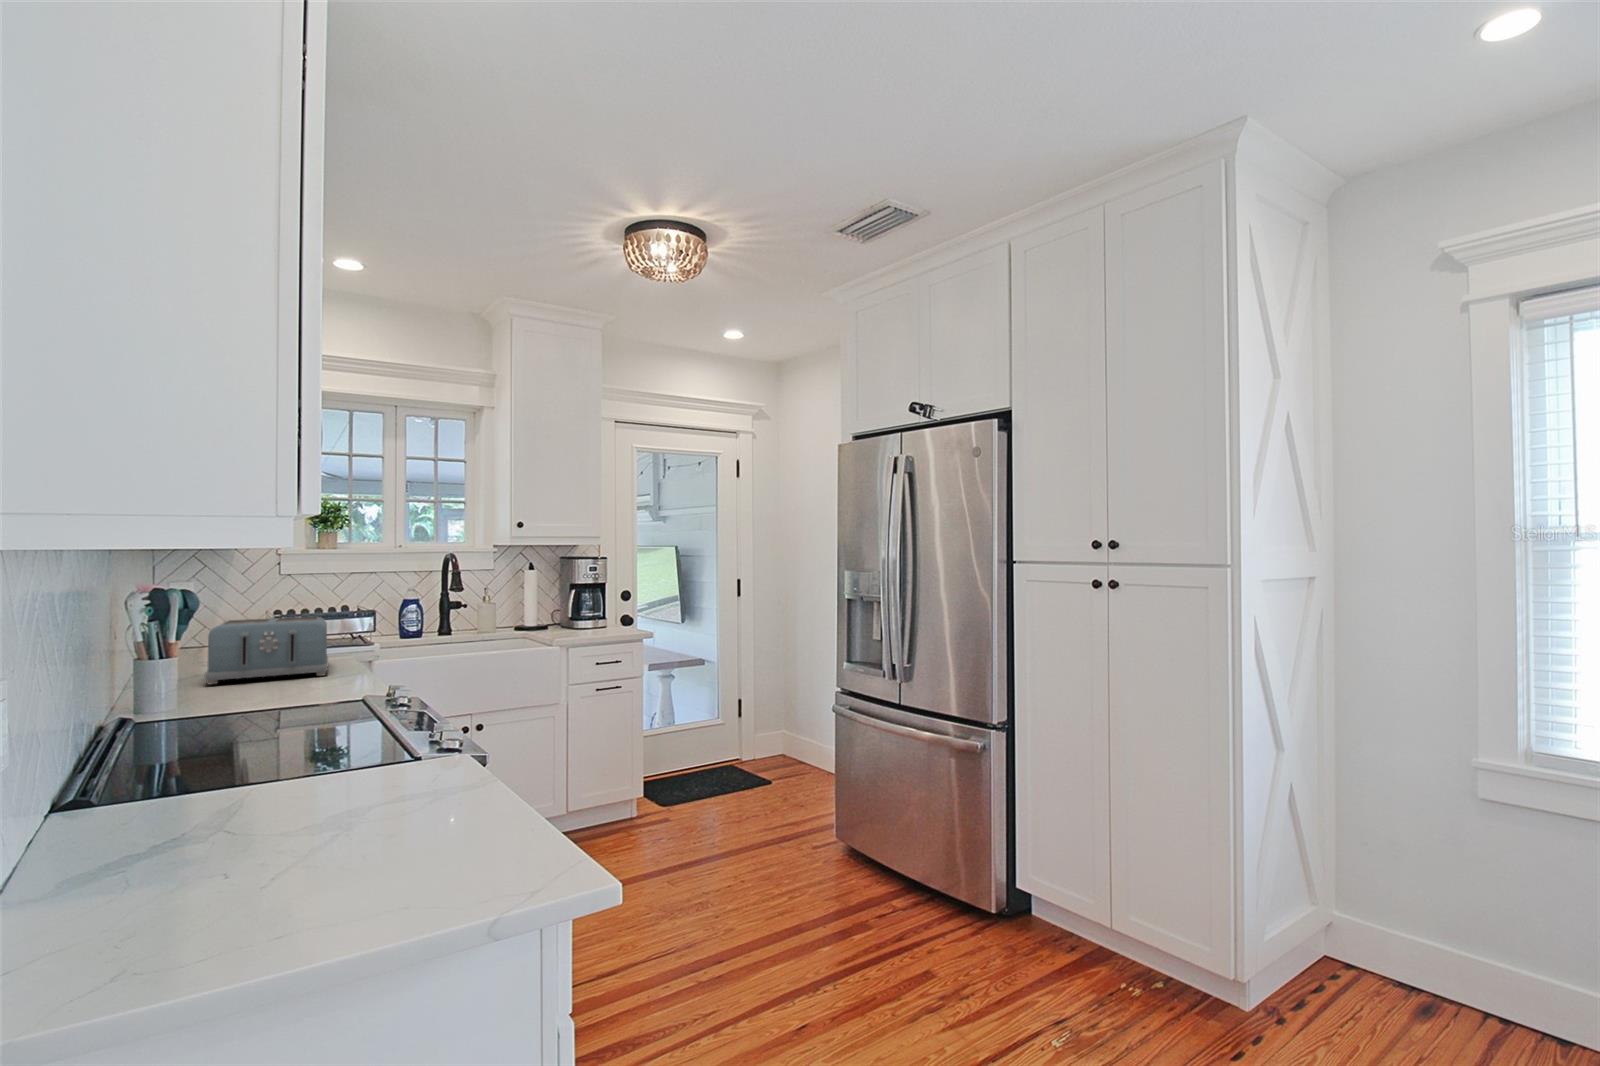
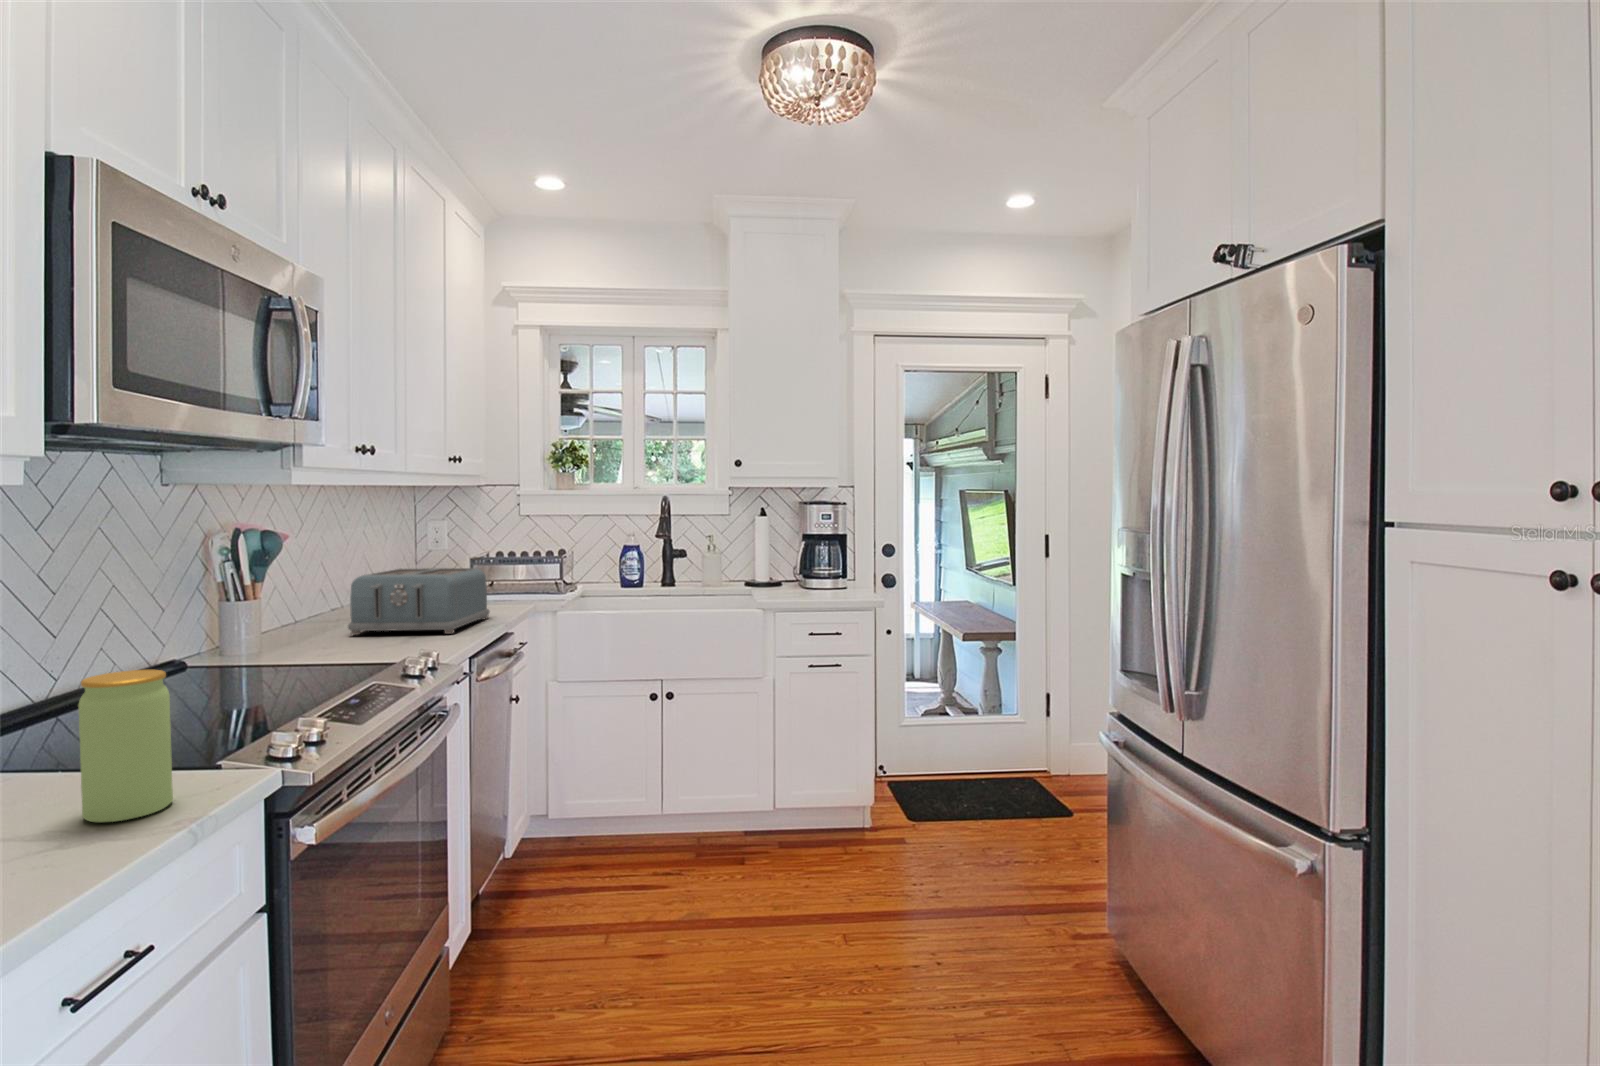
jar: none [347,672,411,788] -> present [78,670,173,823]

